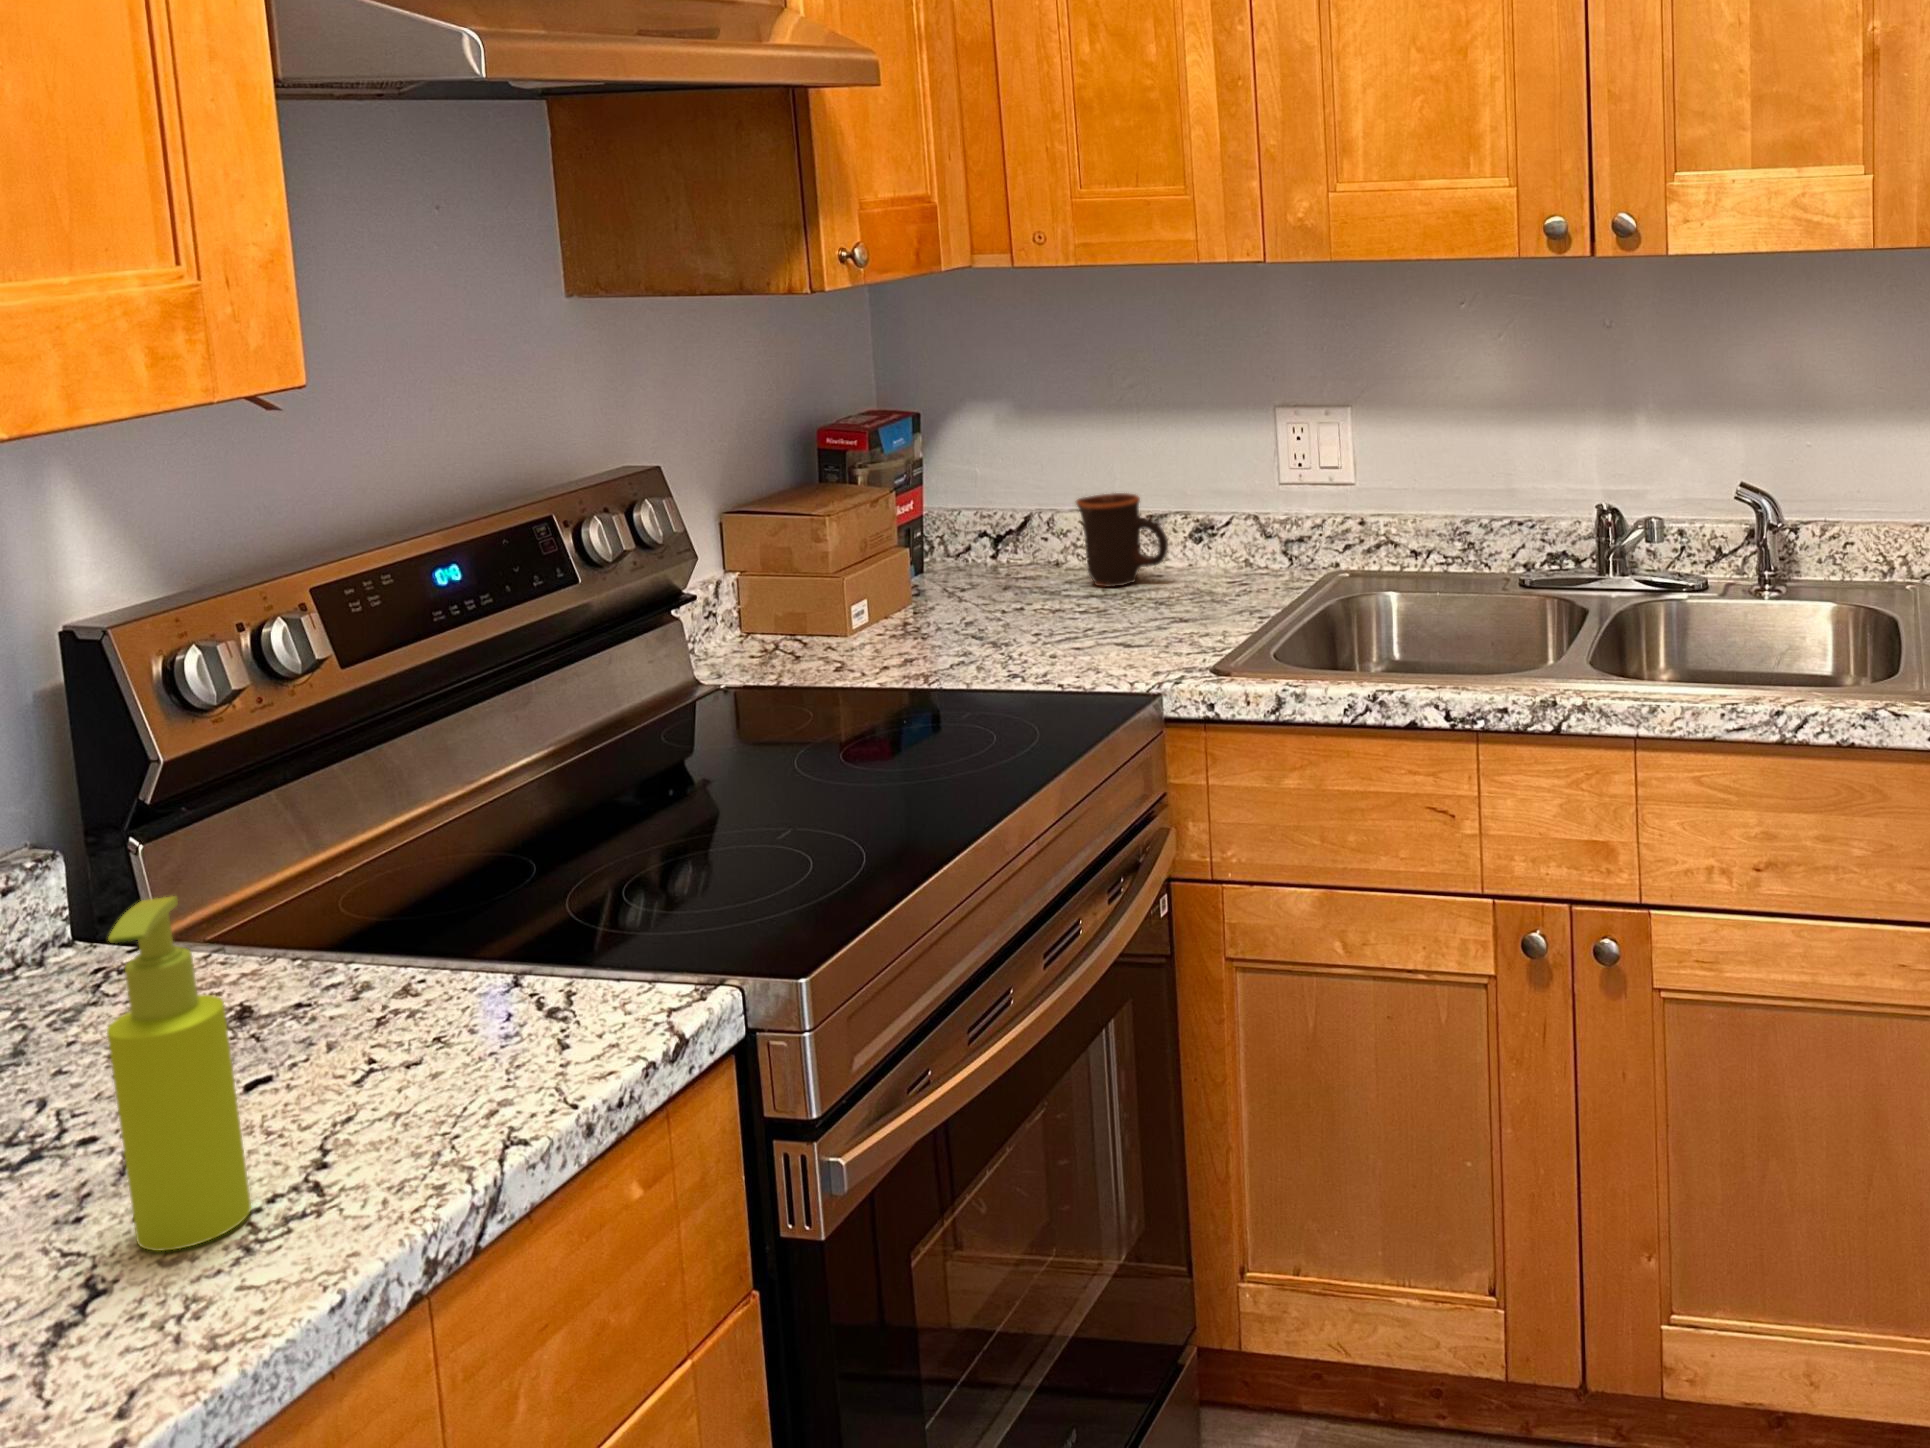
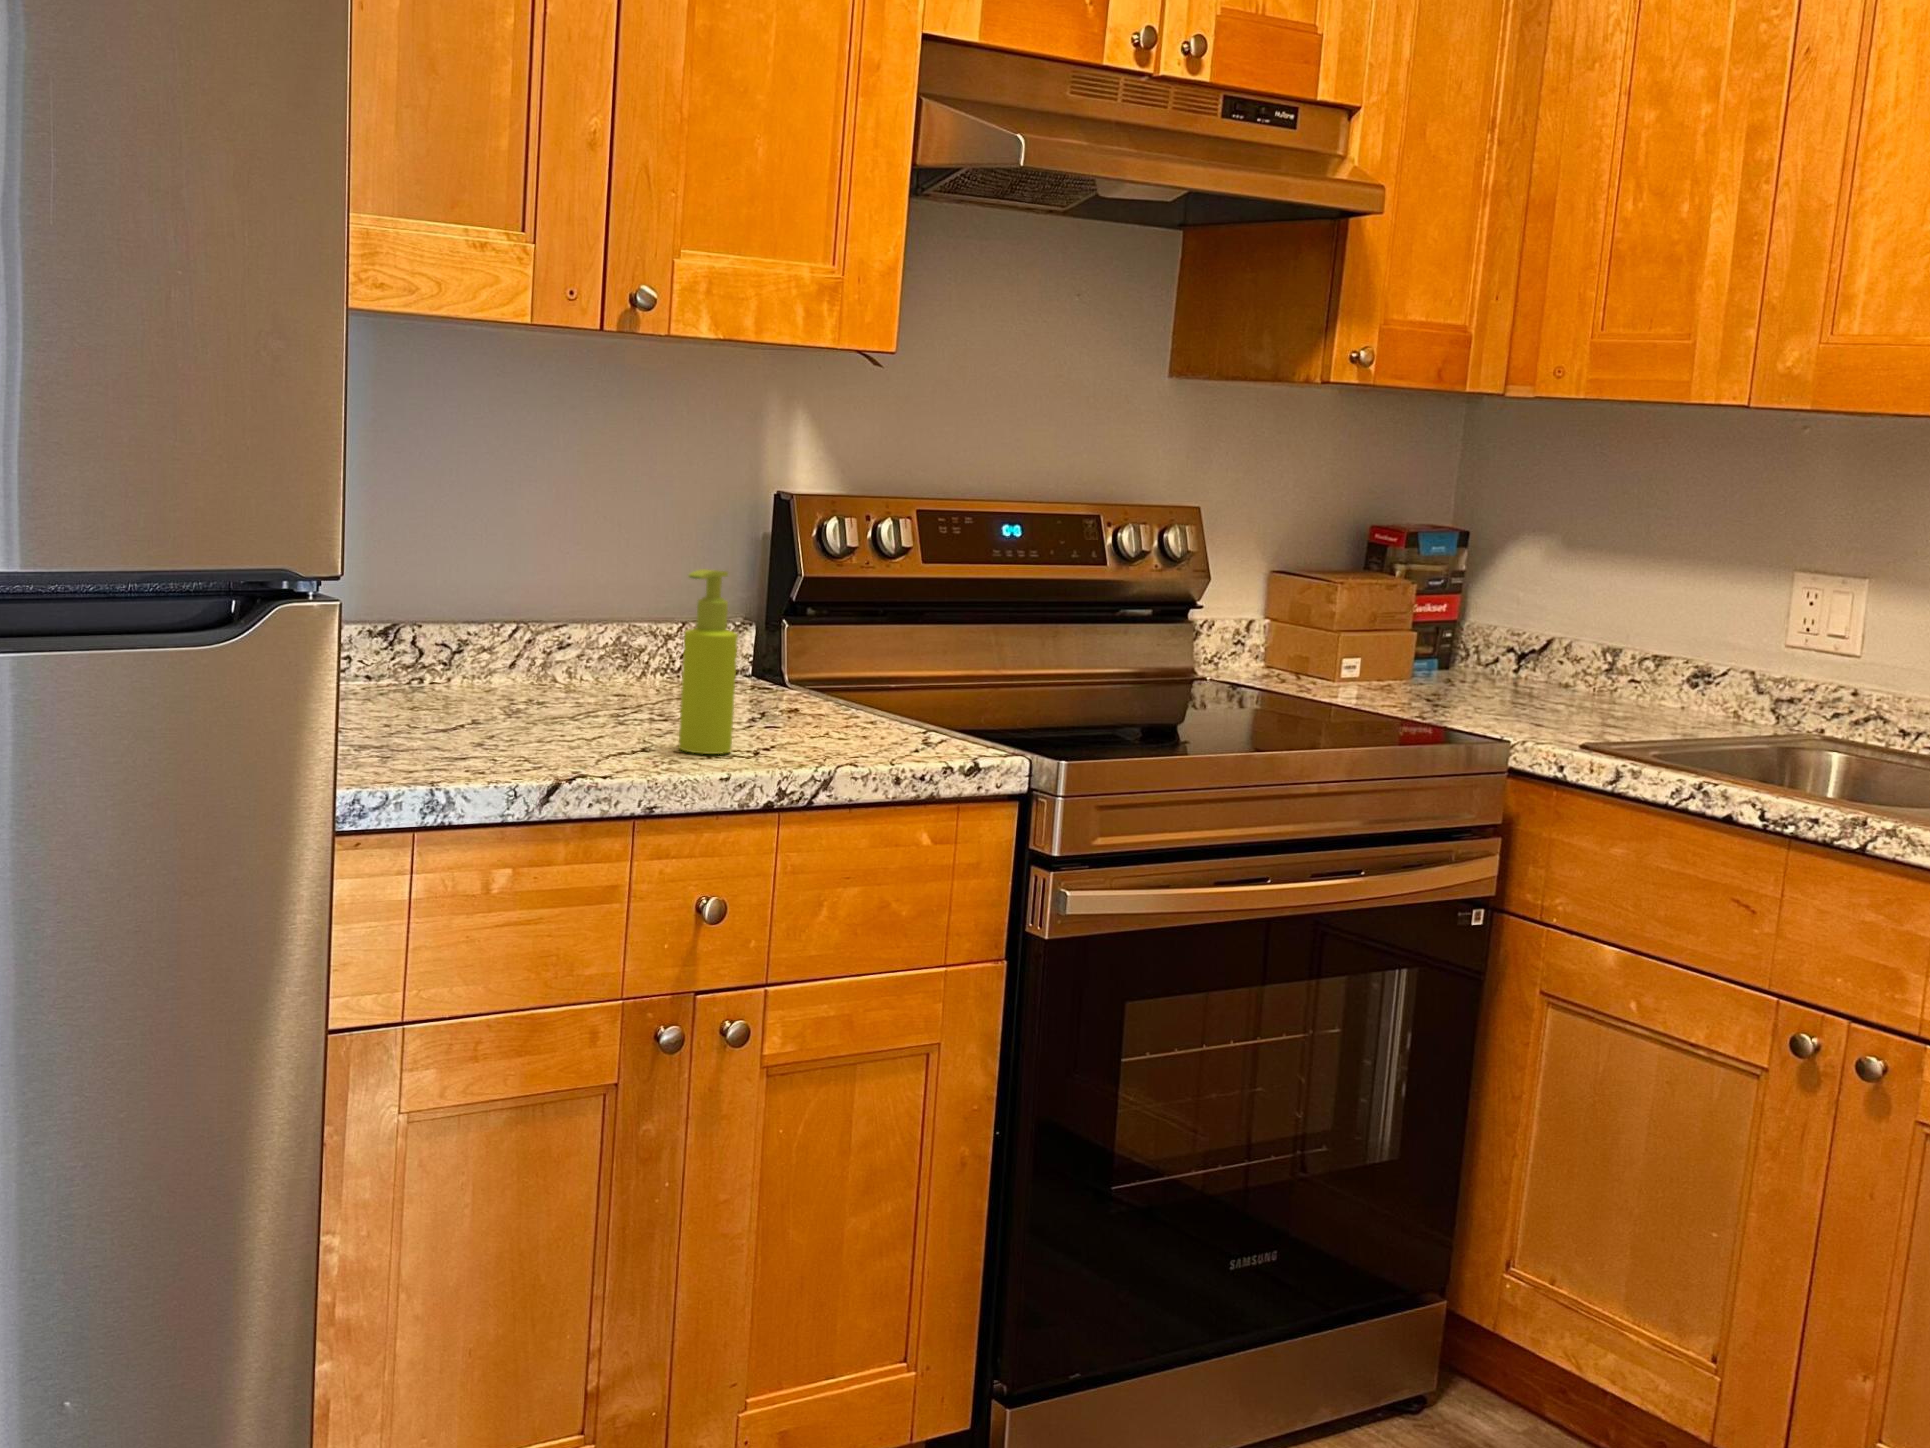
mug: present [1076,493,1168,587] -> none [1580,625,1656,707]

